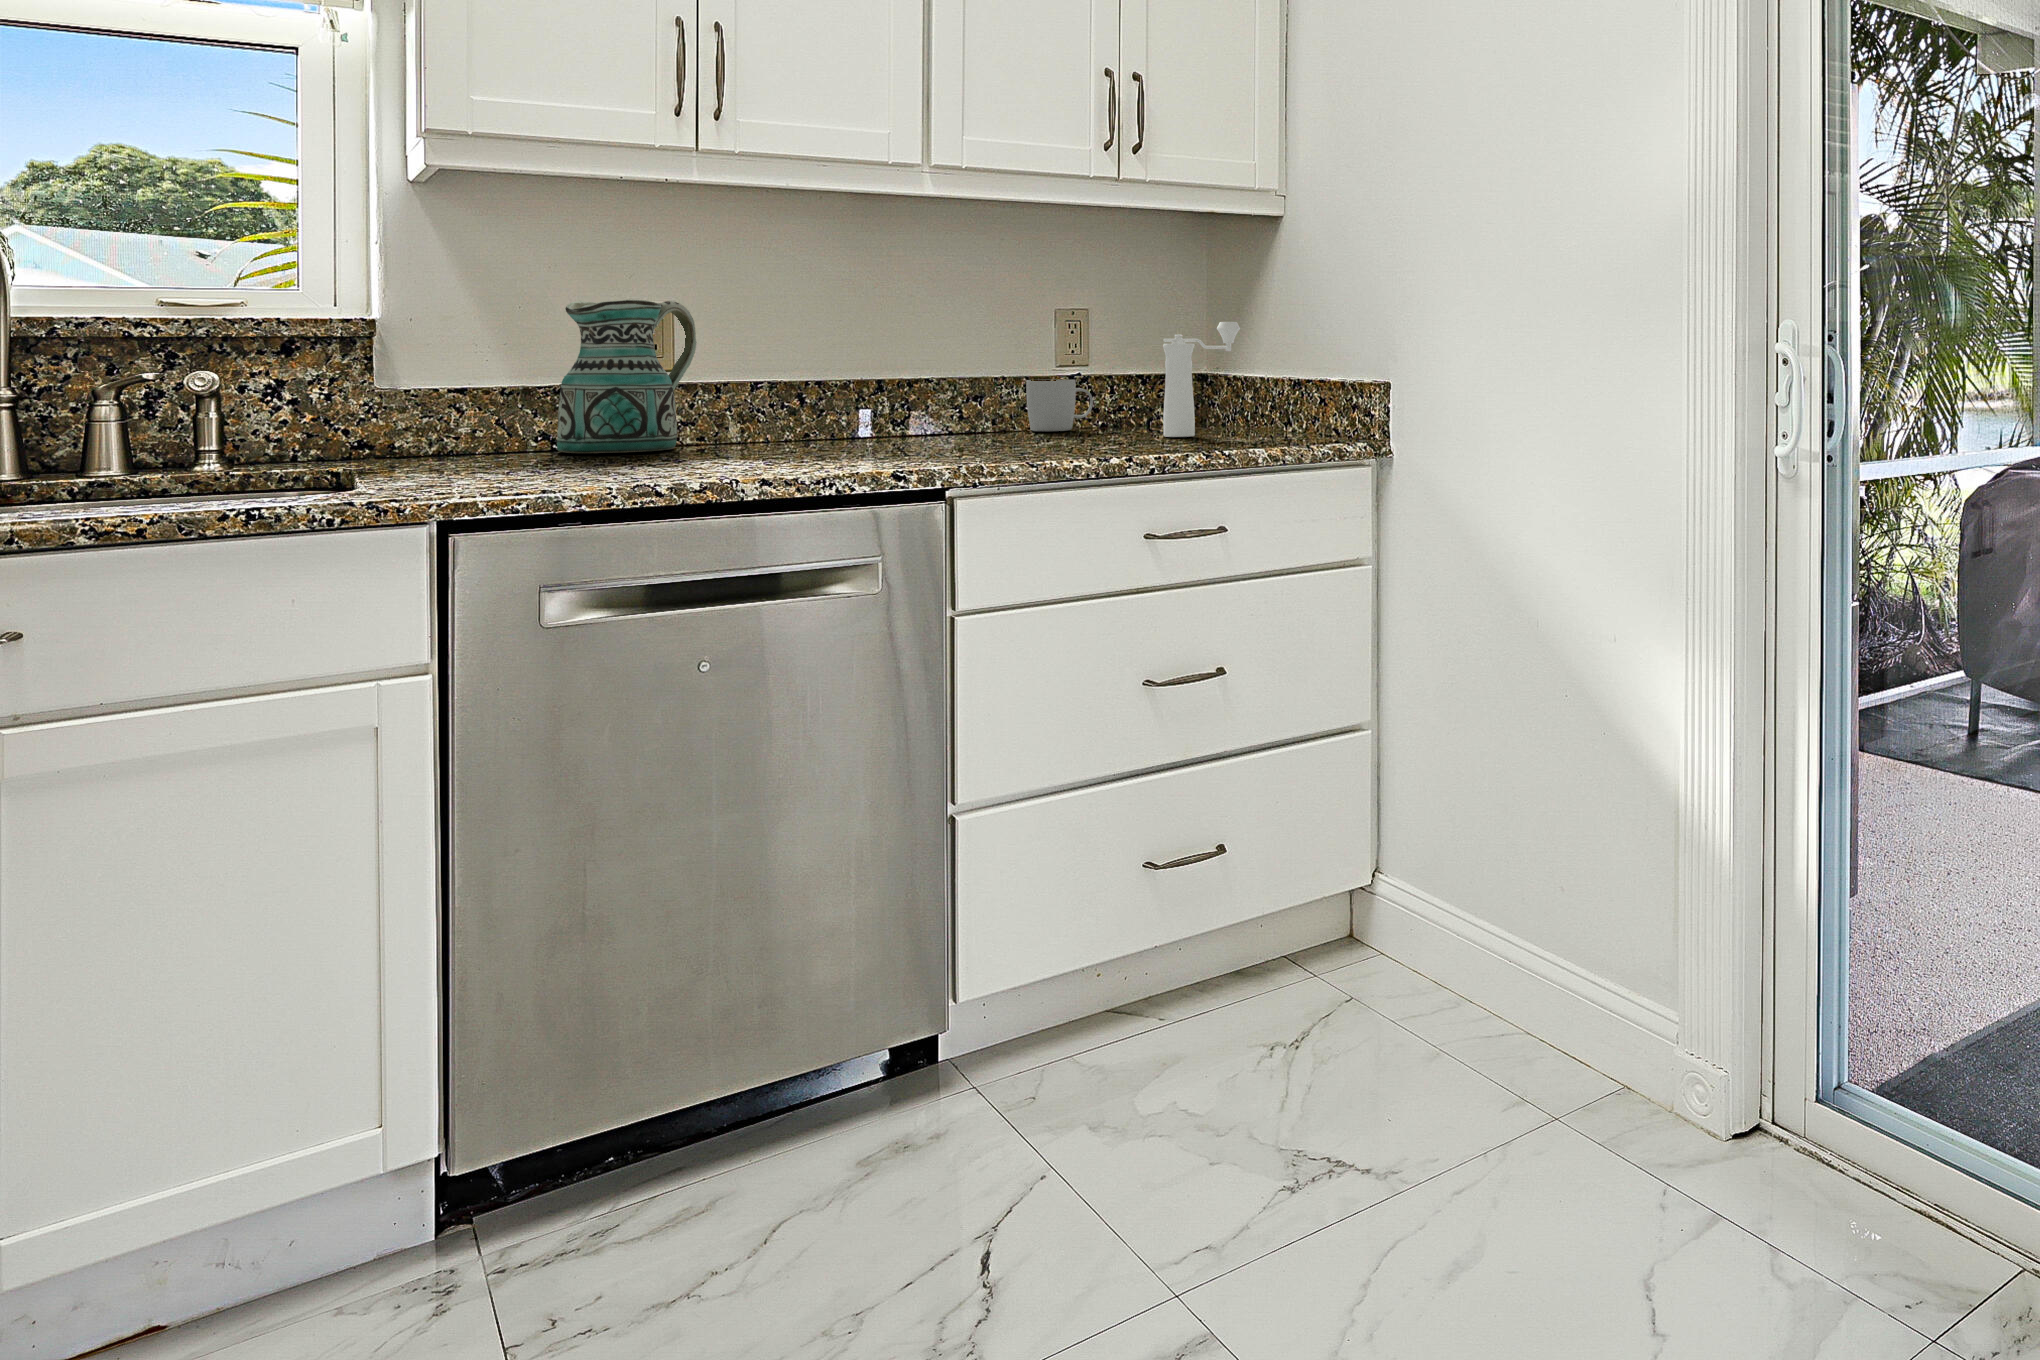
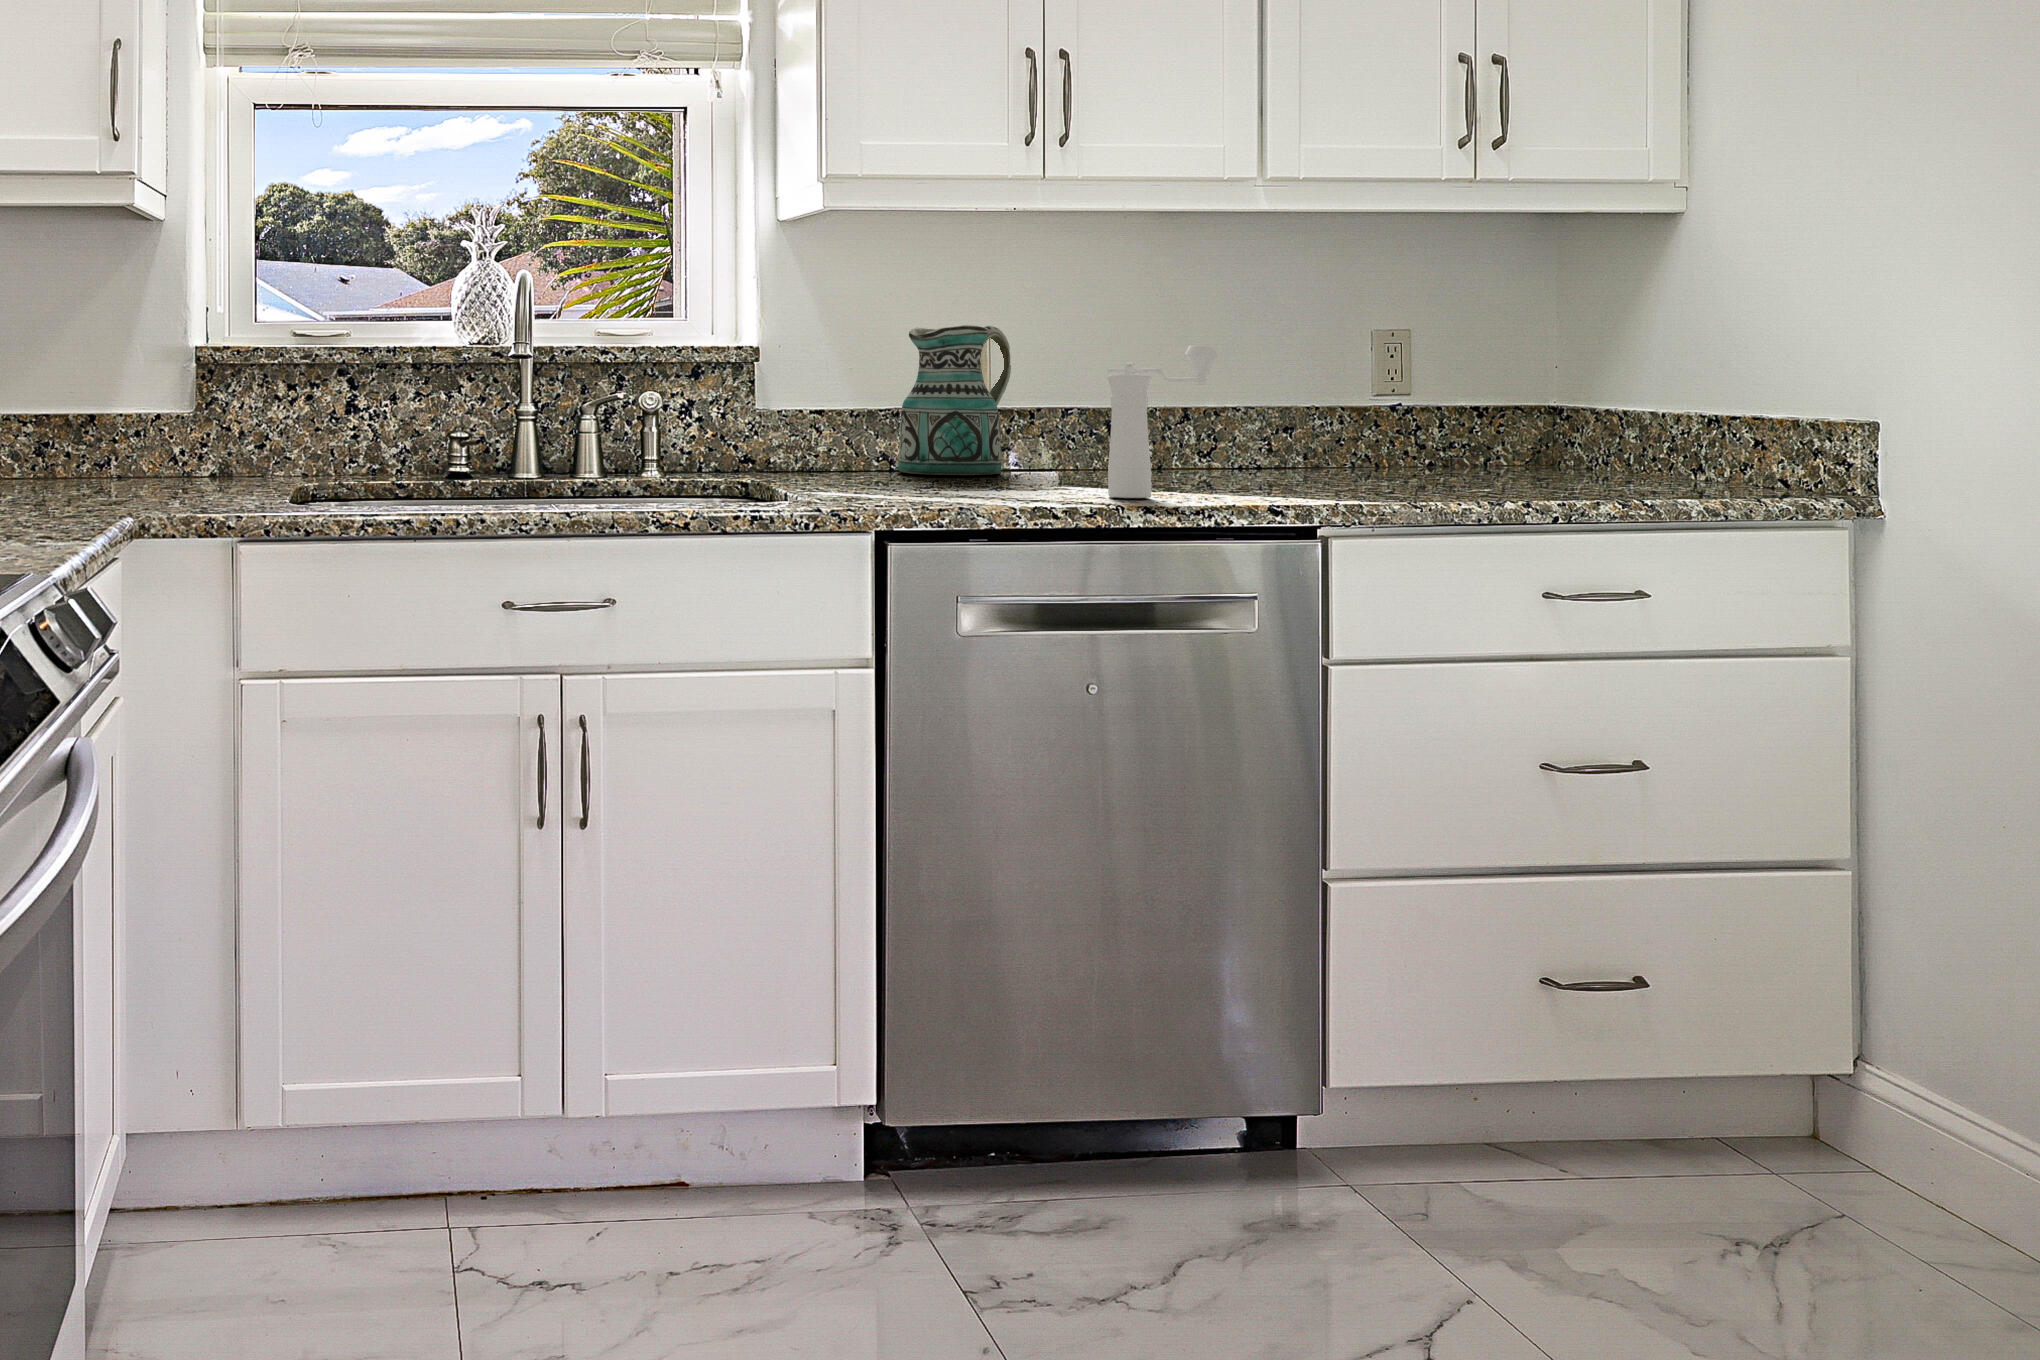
pepper mill: present [1163,322,1240,437] -> present [1108,345,1218,498]
mug: present [1026,380,1093,431] -> none [1339,410,1418,469]

